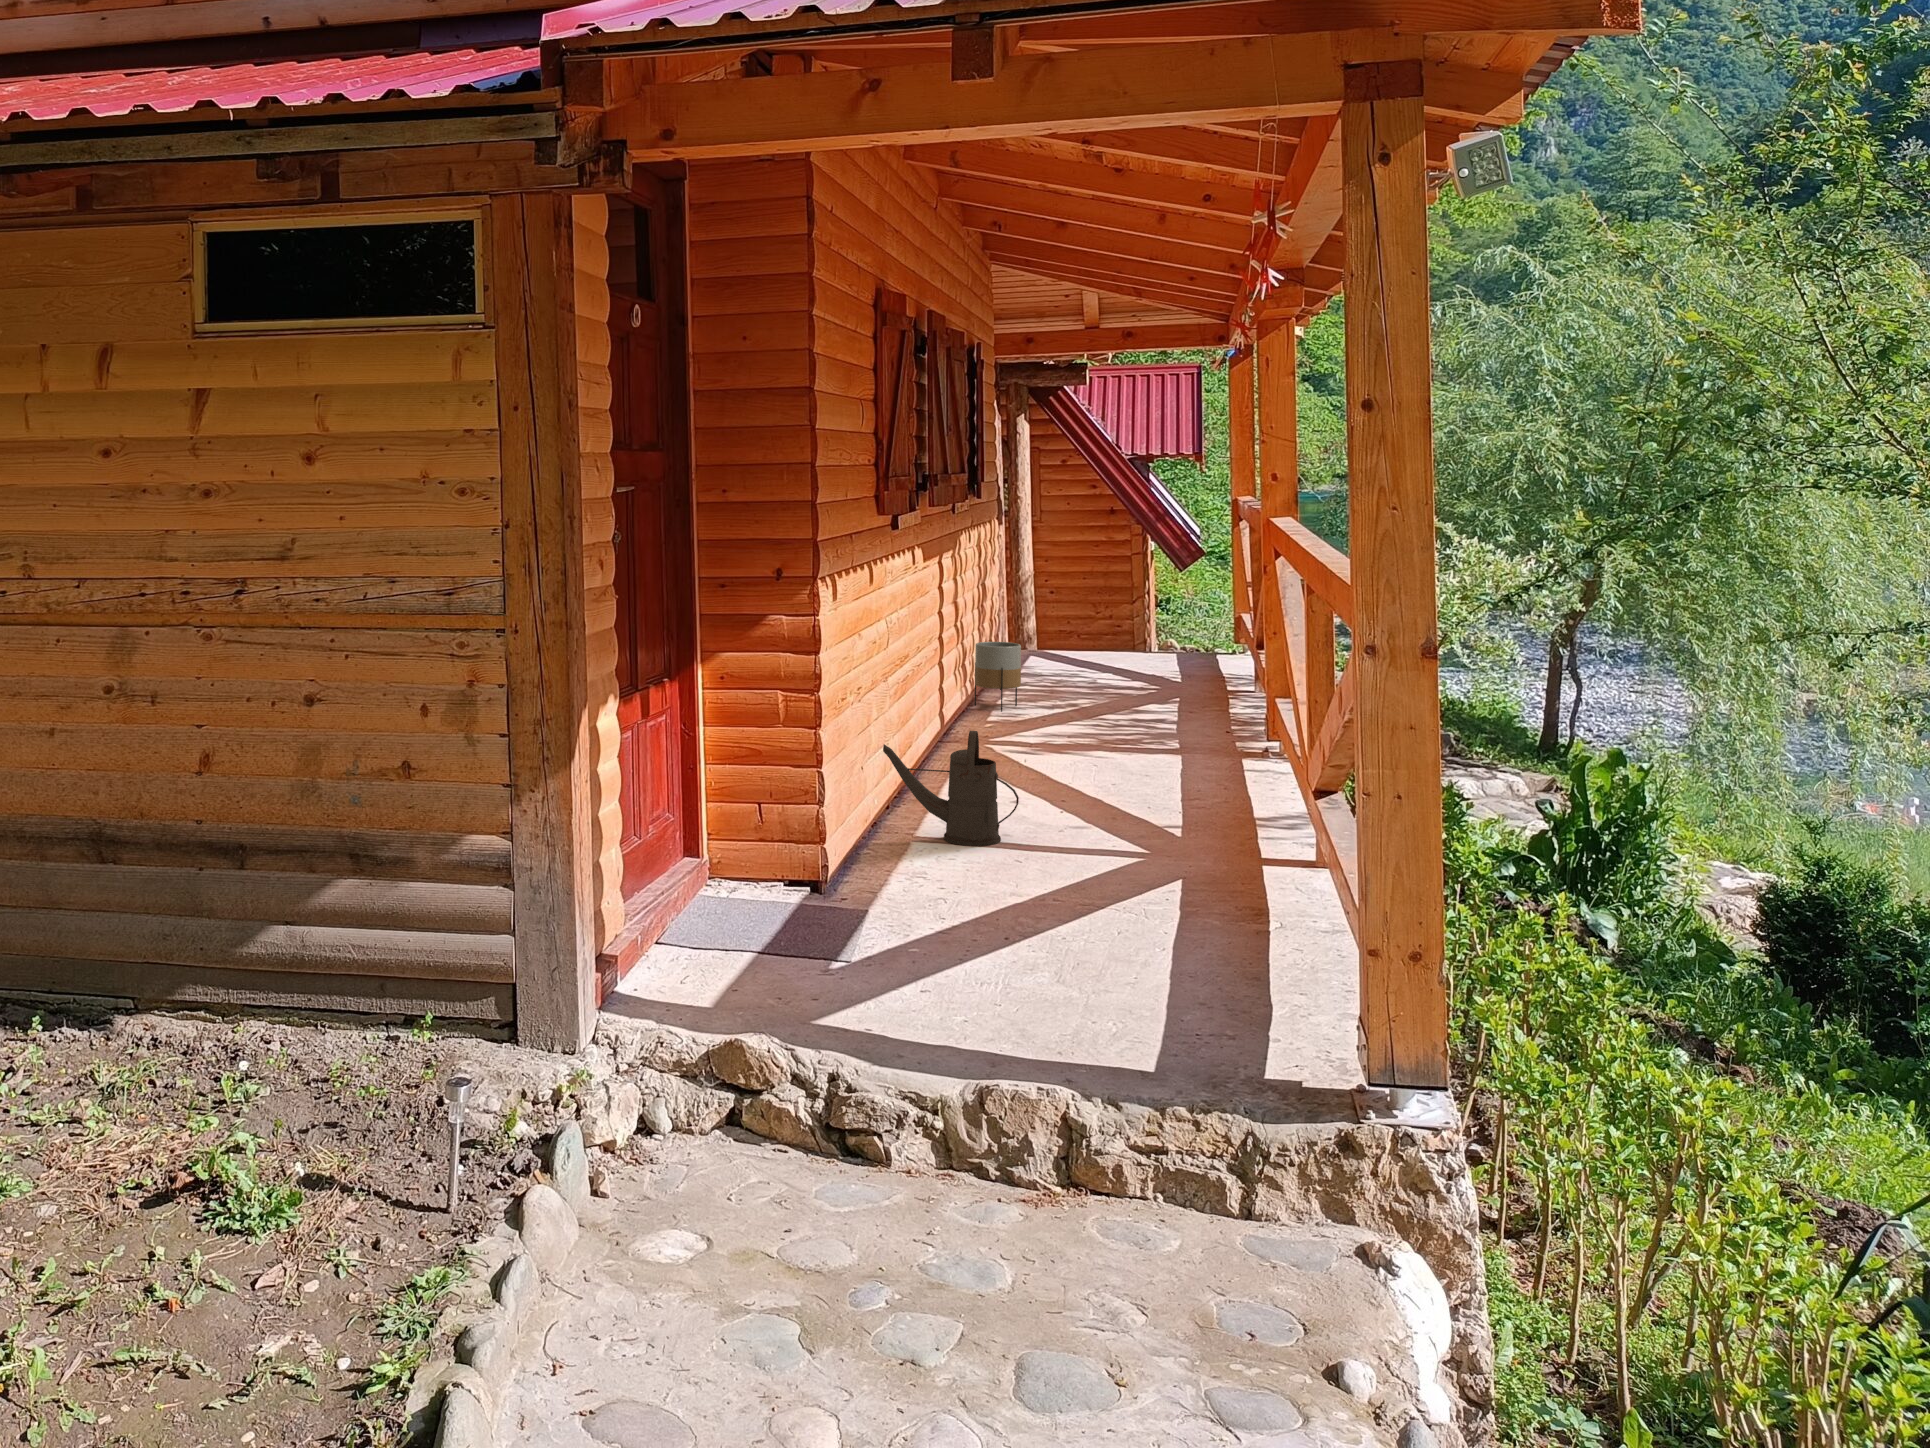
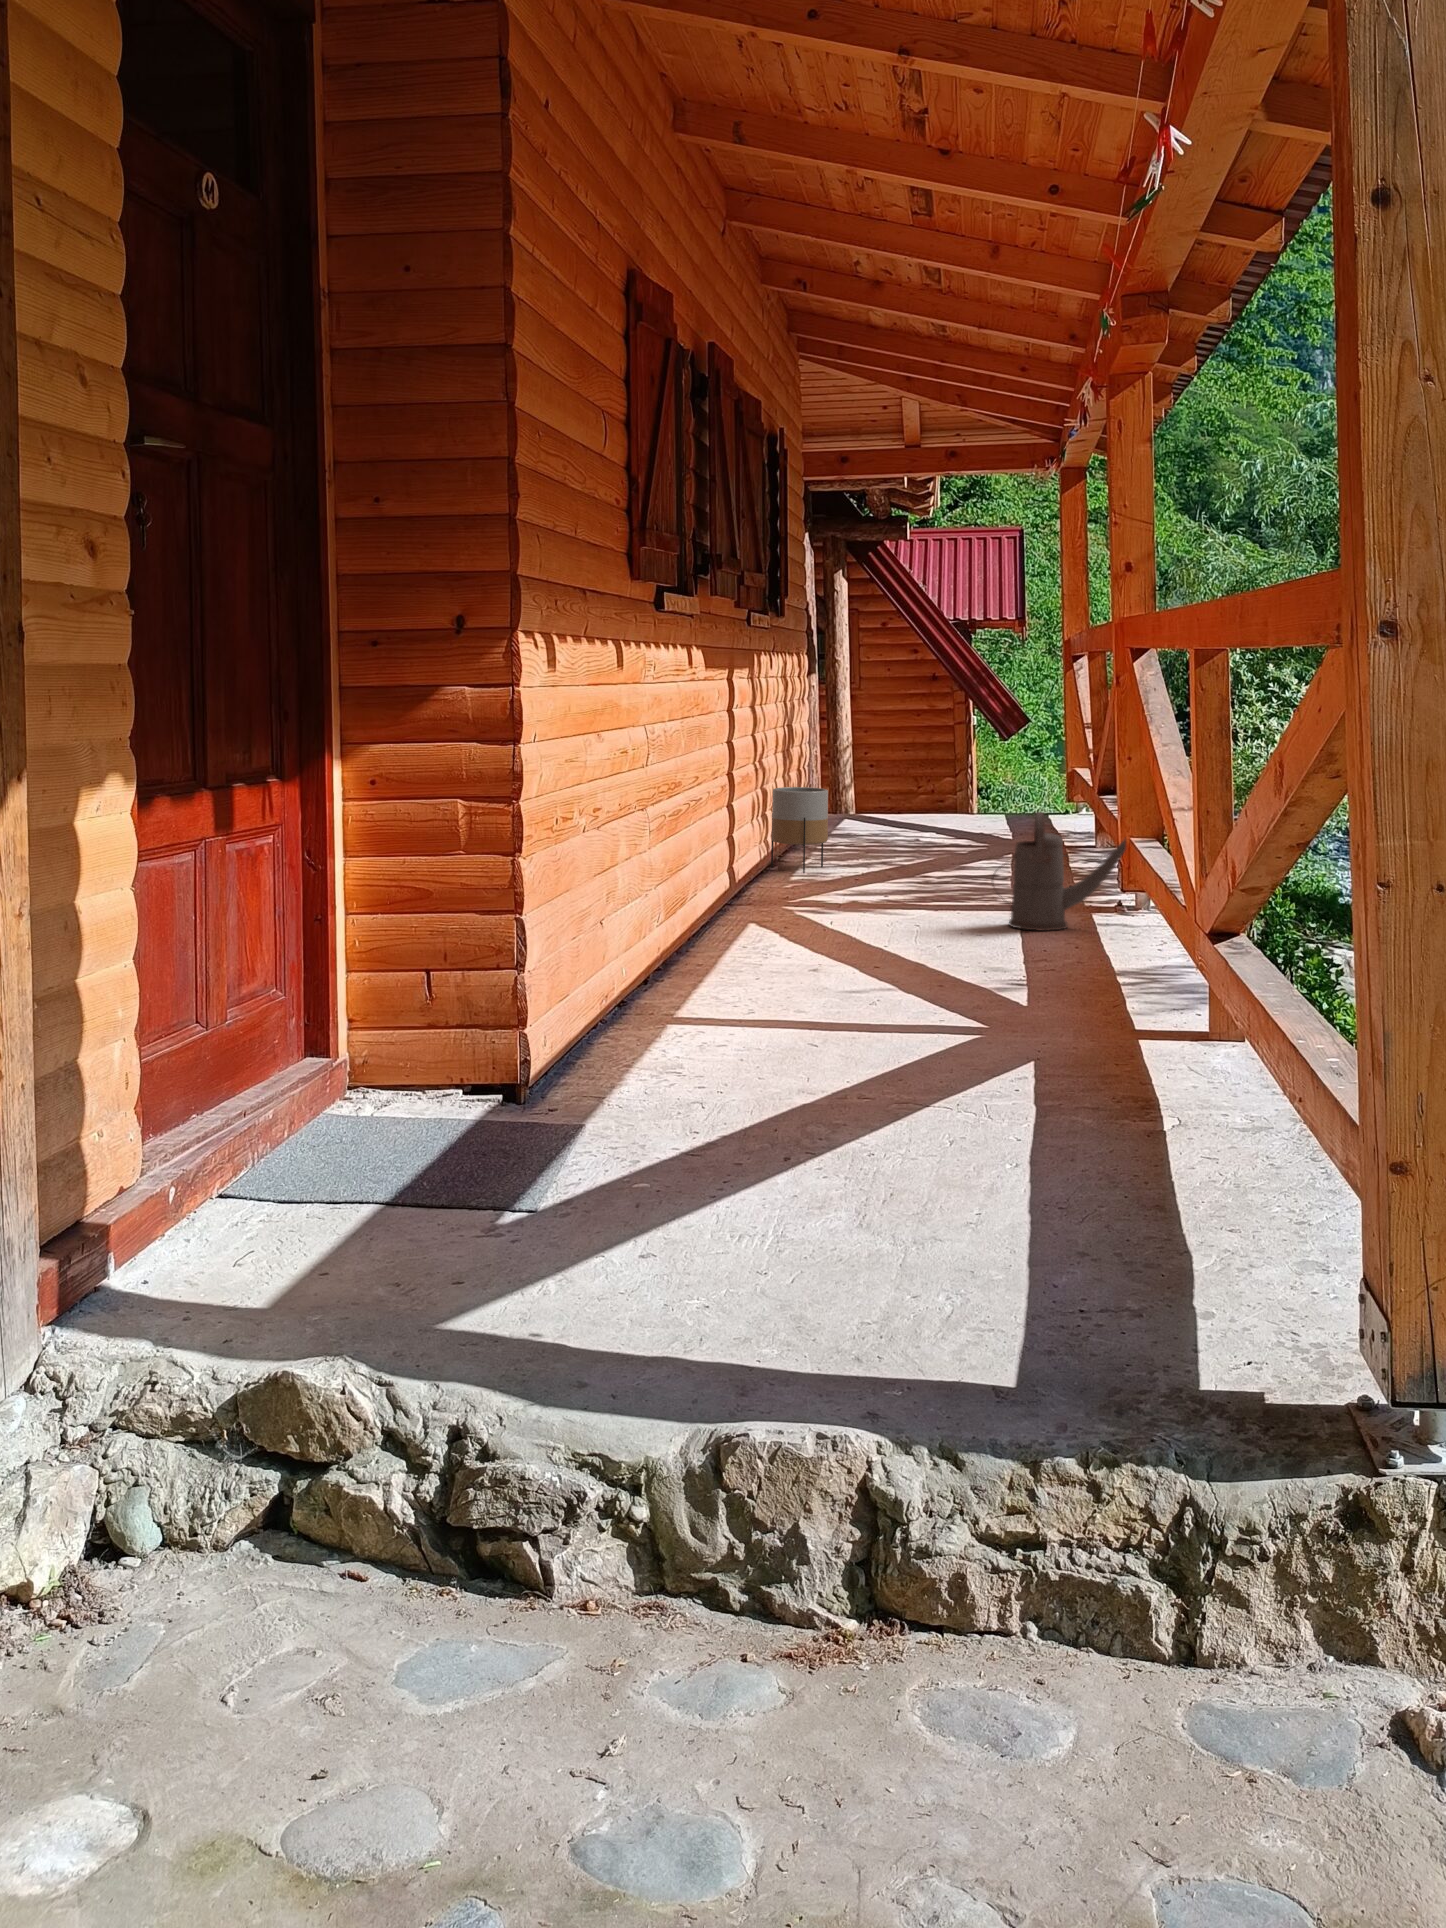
watering can: present [883,731,1019,846] -> present [993,812,1126,931]

